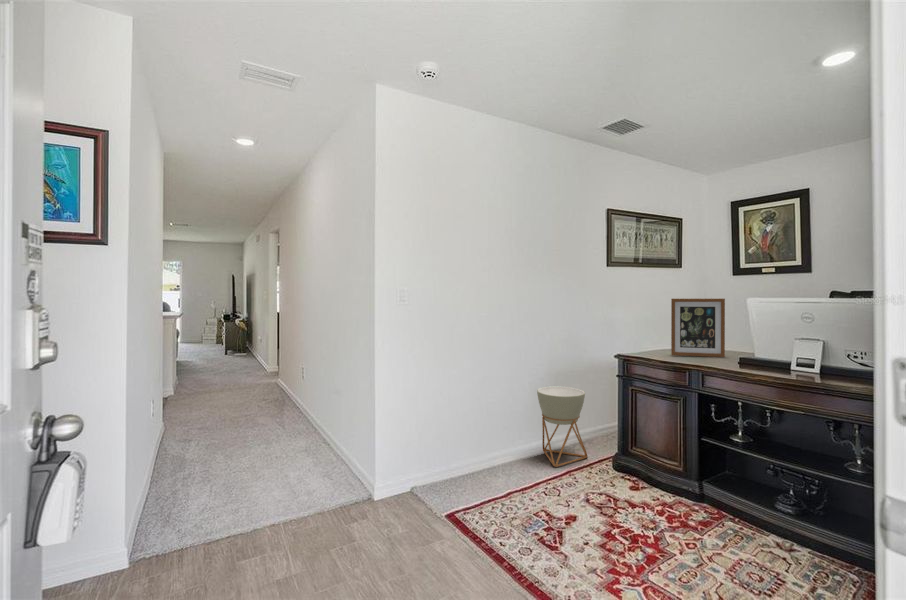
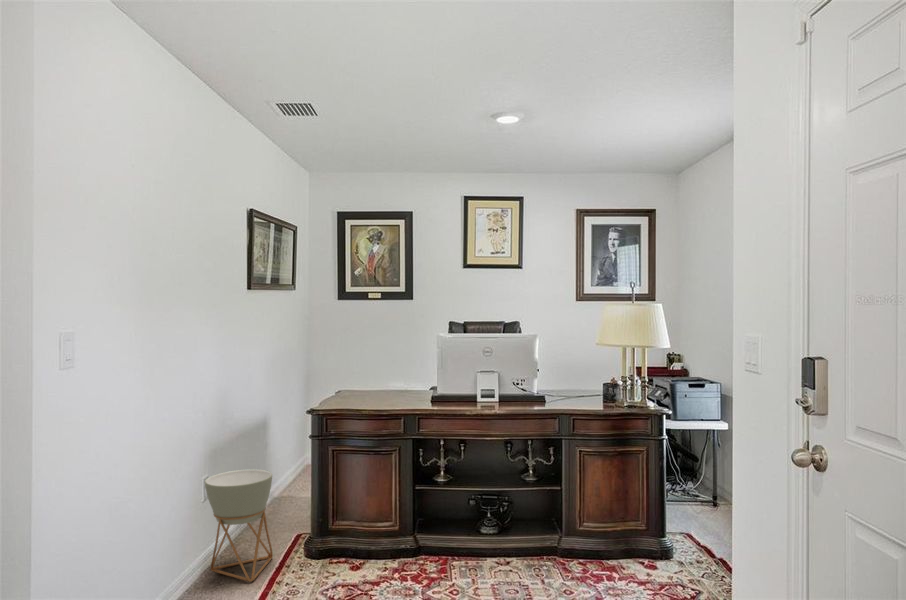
picture frame: present [671,298,725,357] -> none [364,337,412,405]

